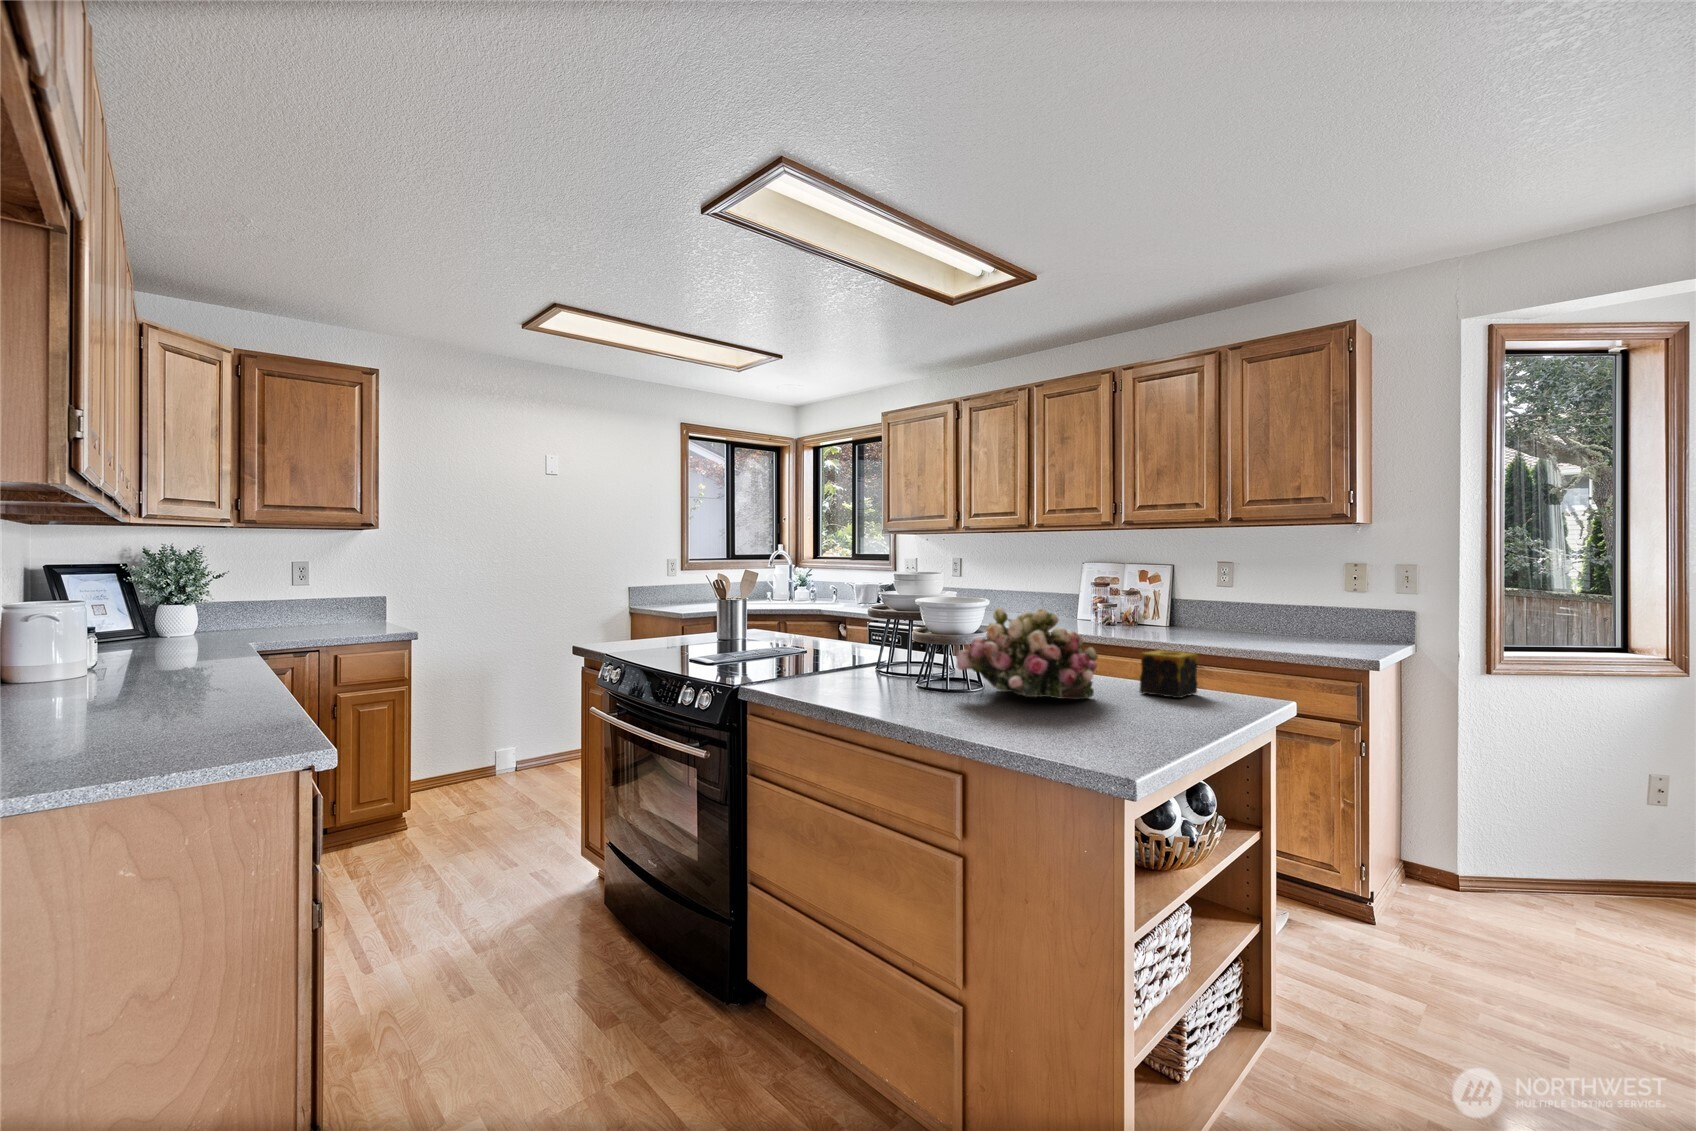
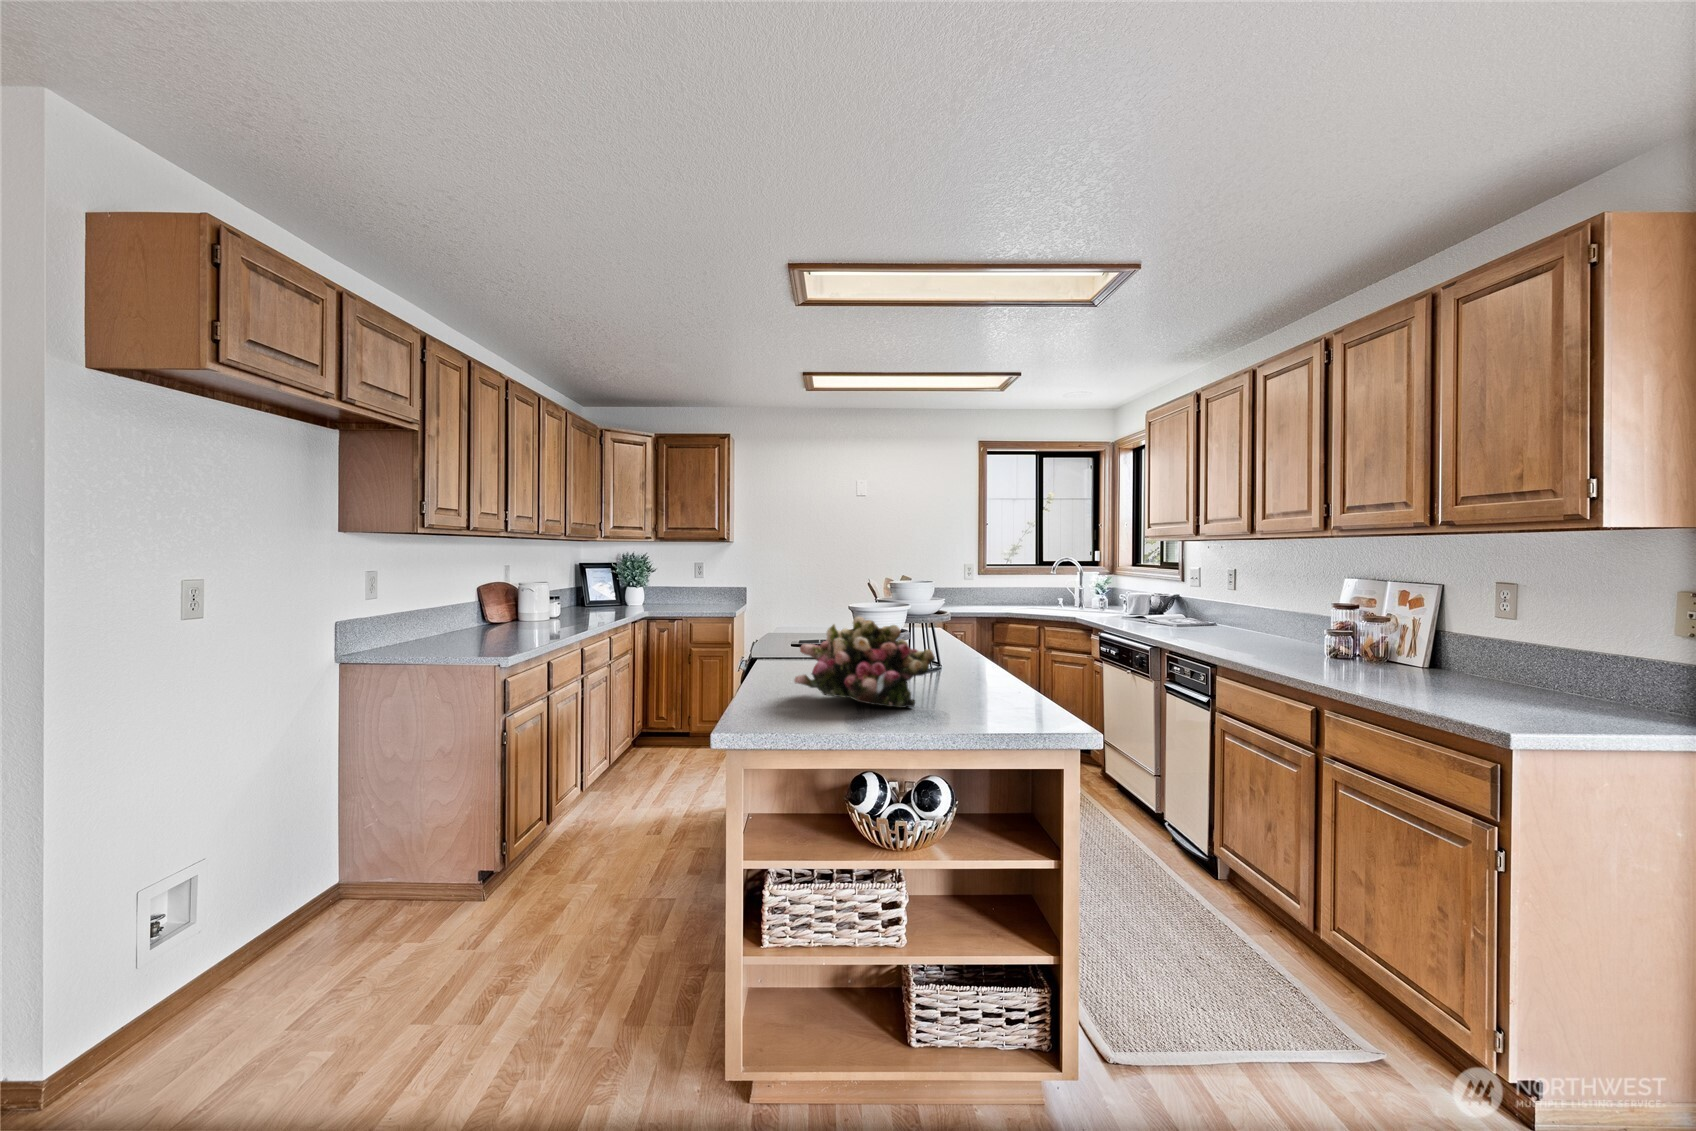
candle: present [1140,650,1198,698] -> none [969,672,1020,721]

